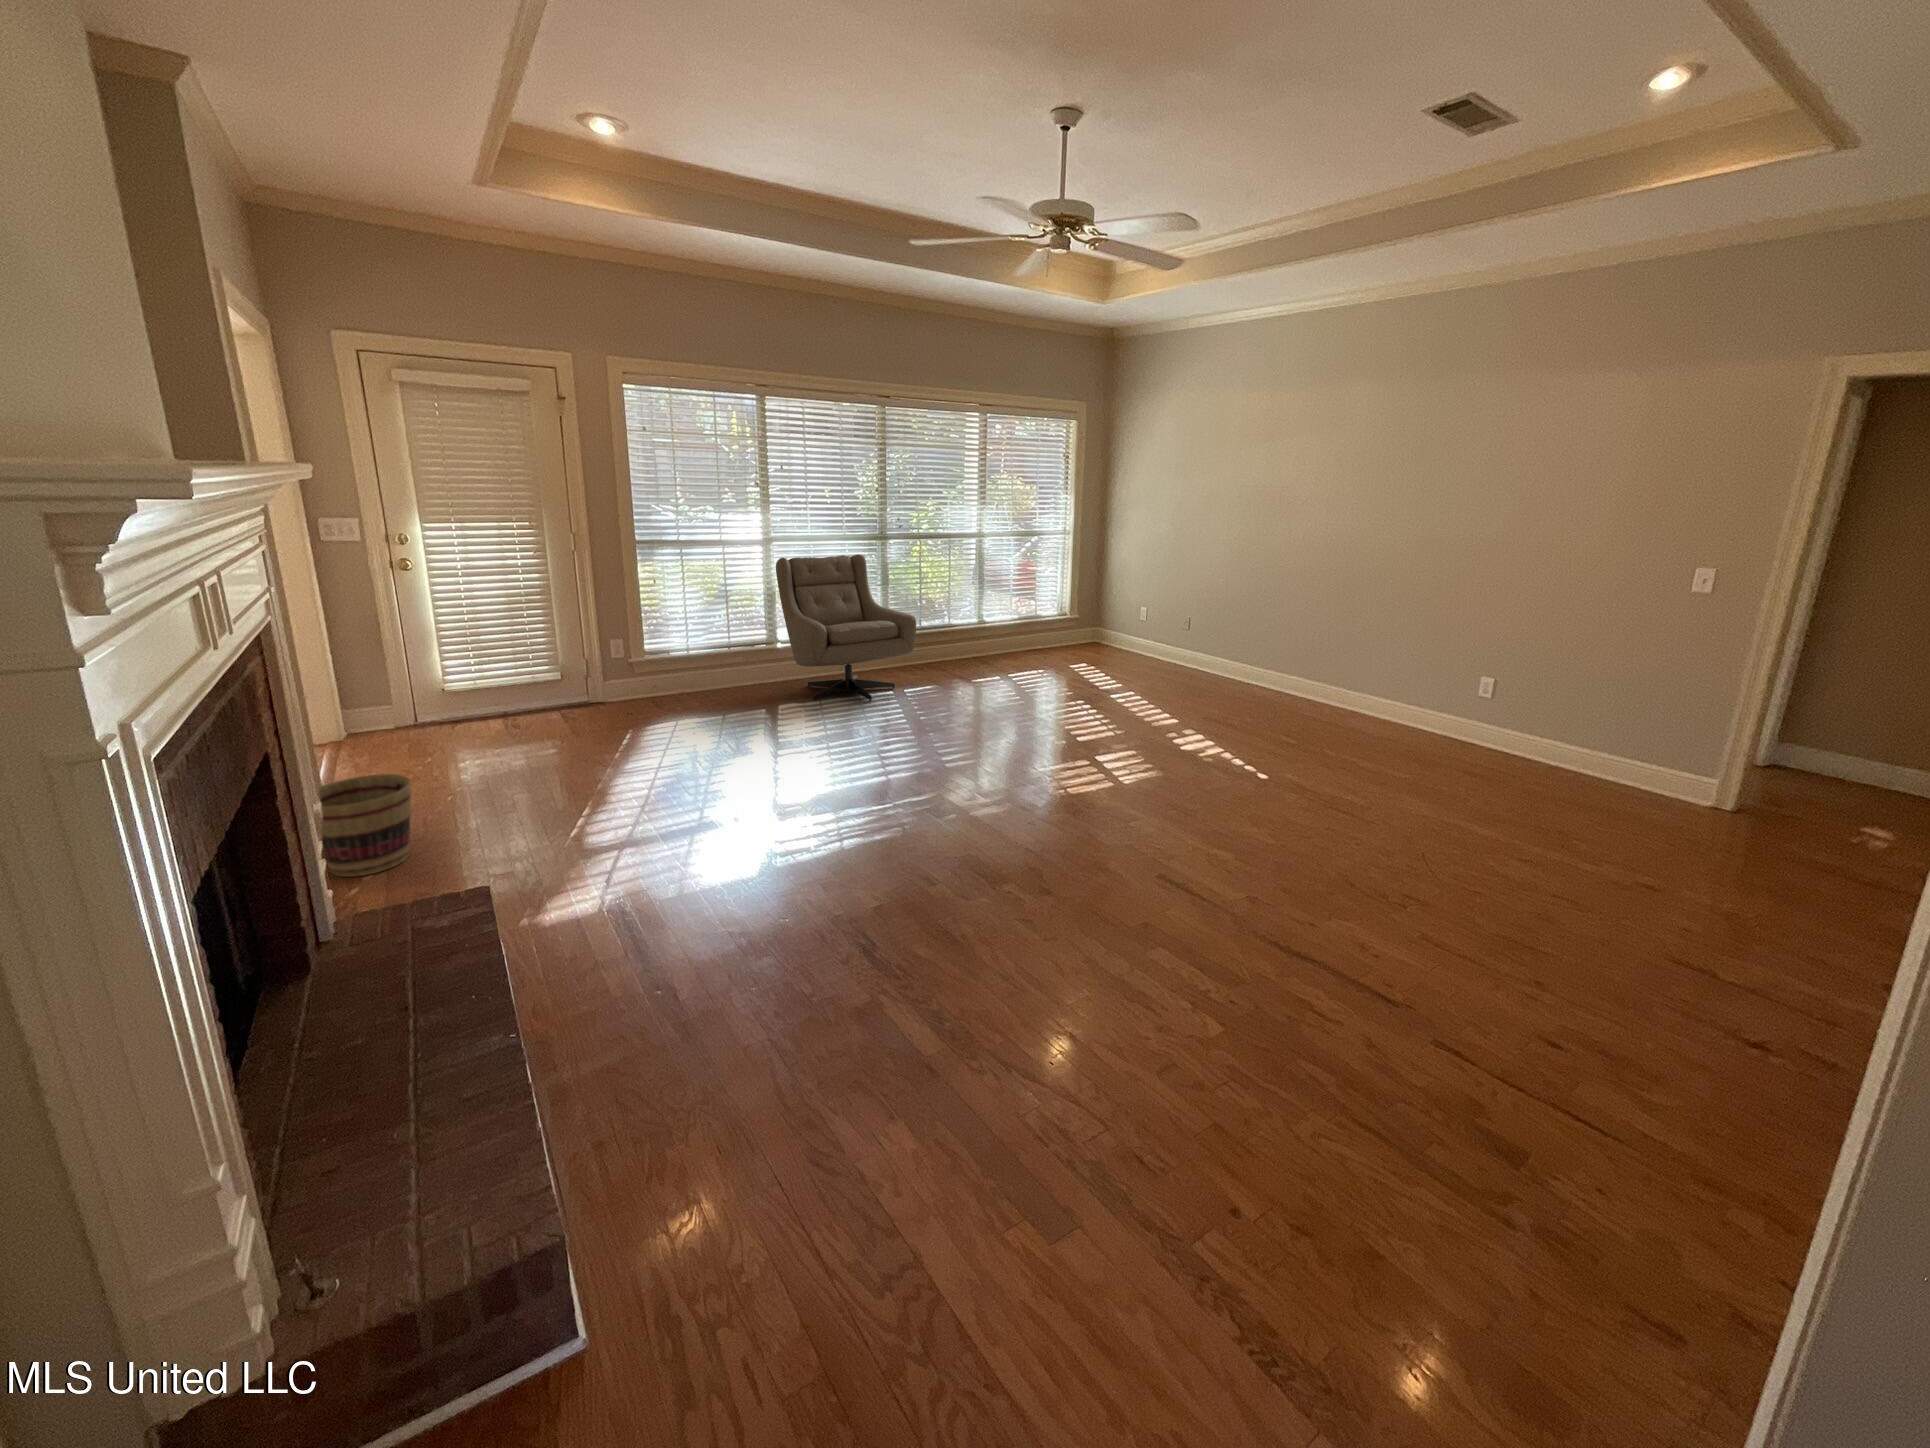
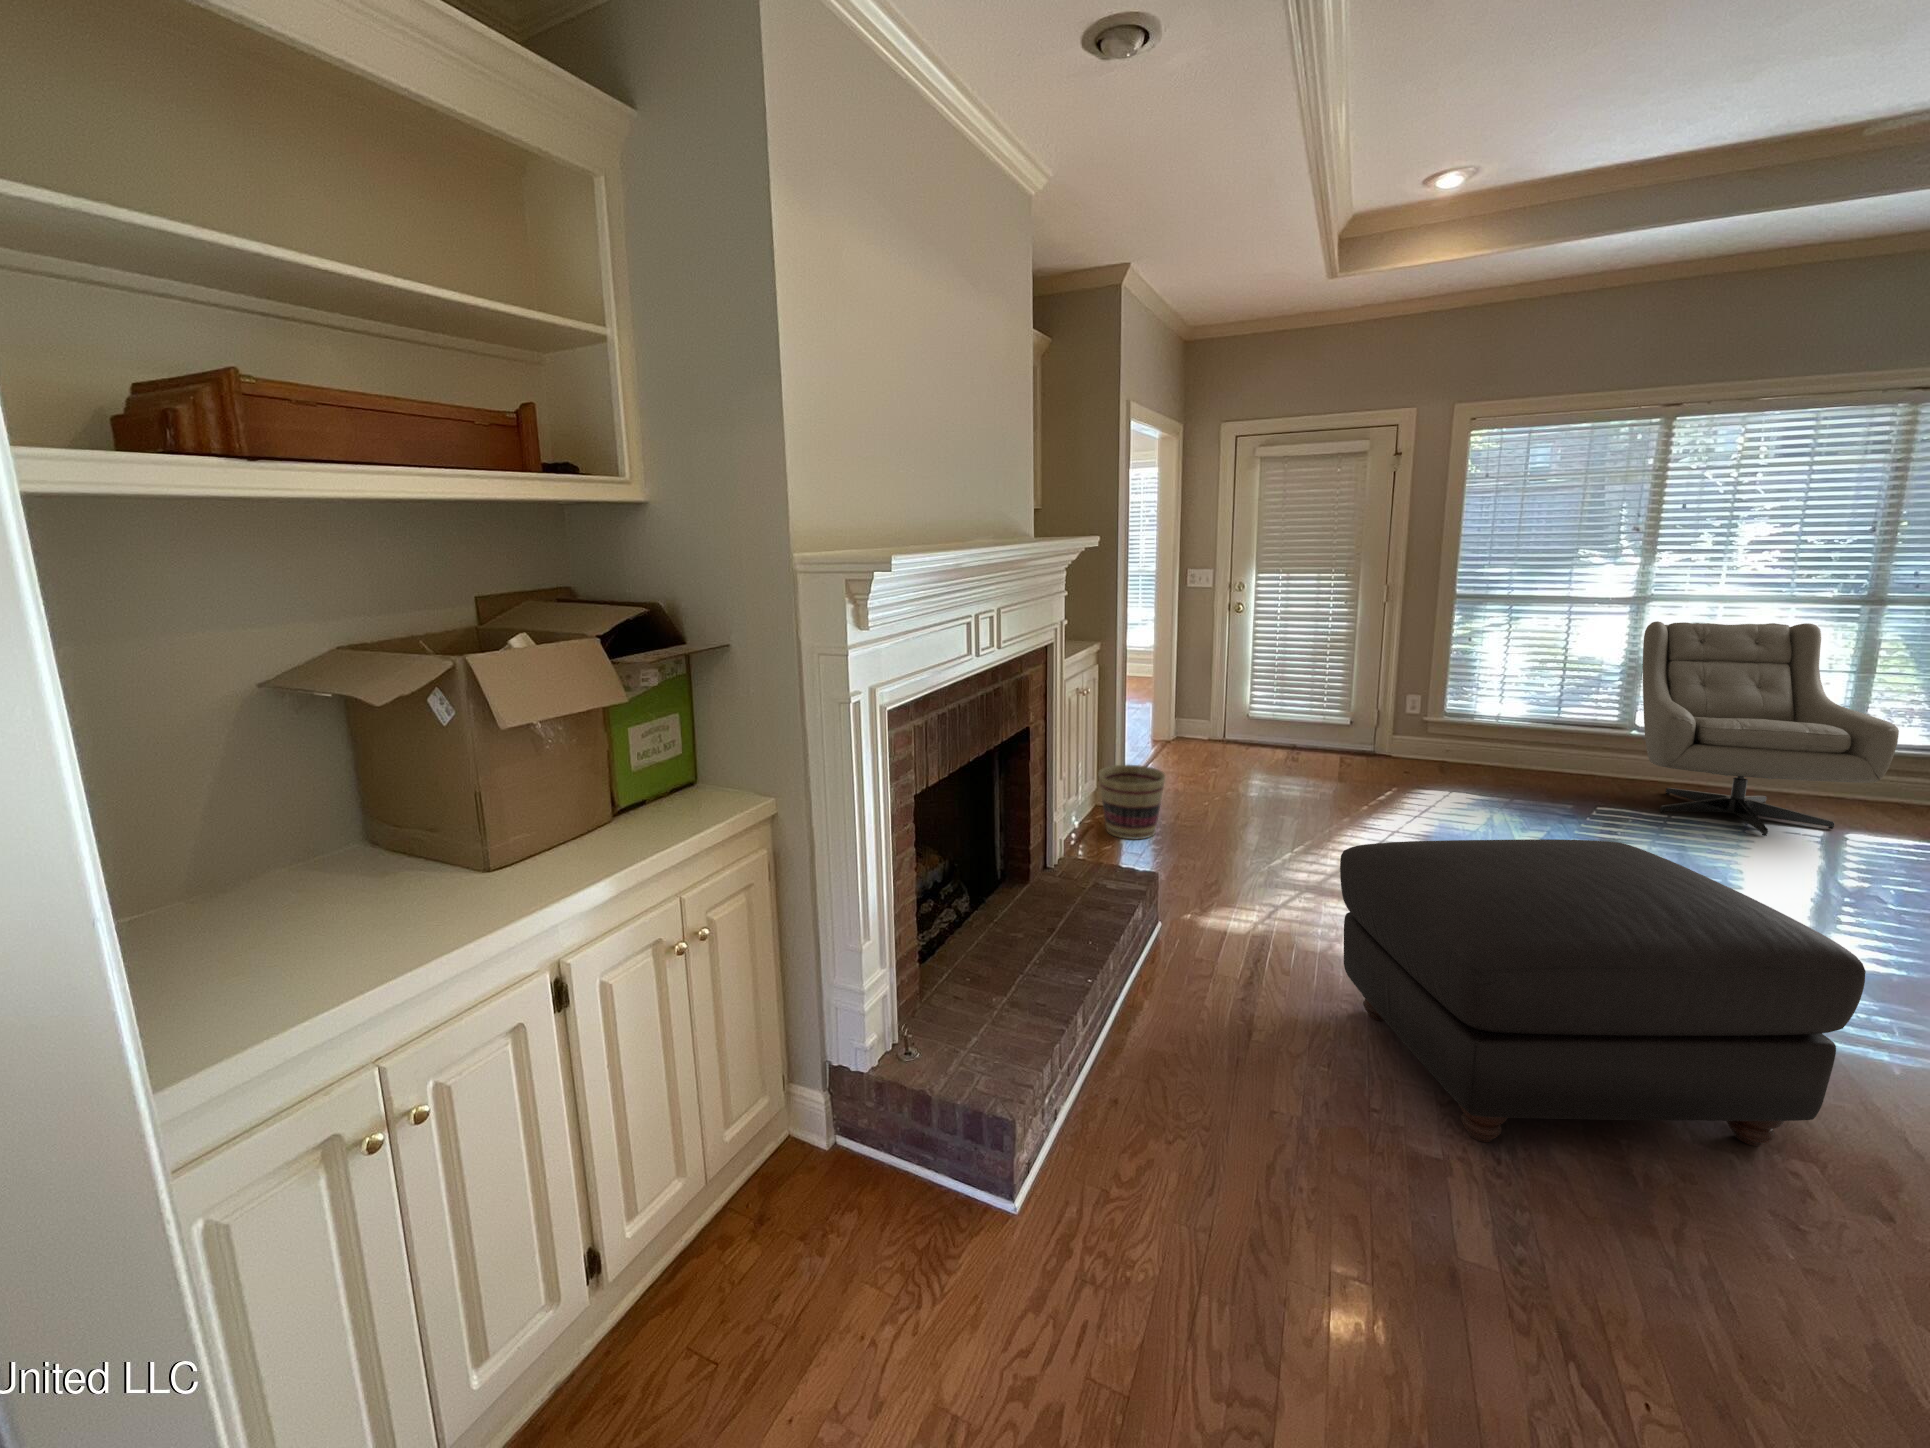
ottoman: none [705,721,1015,973] -> present [1340,839,1866,1146]

